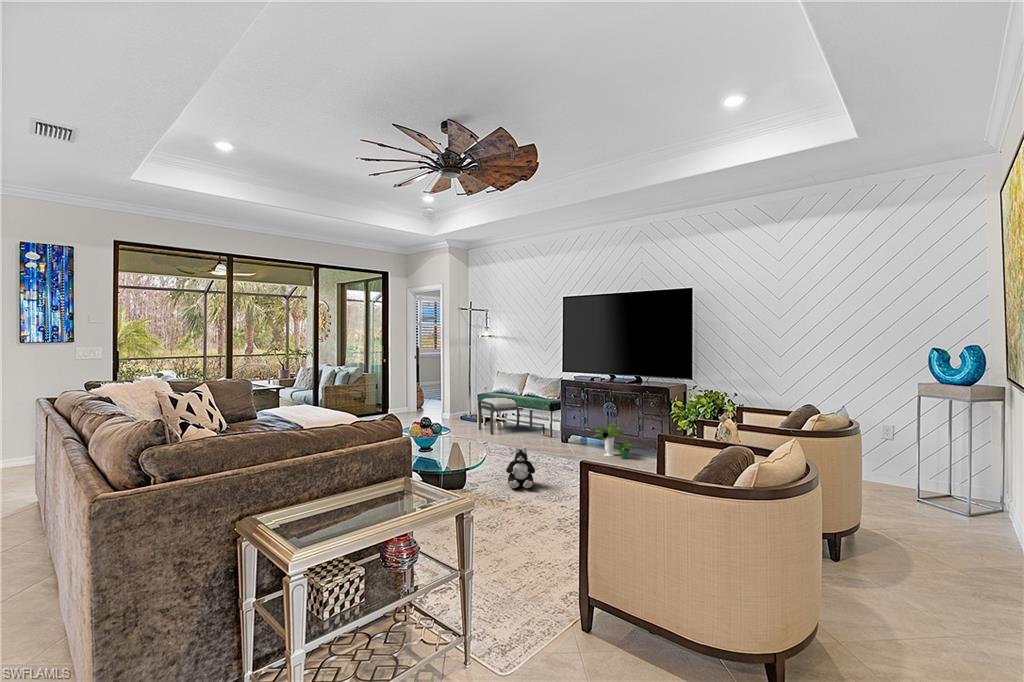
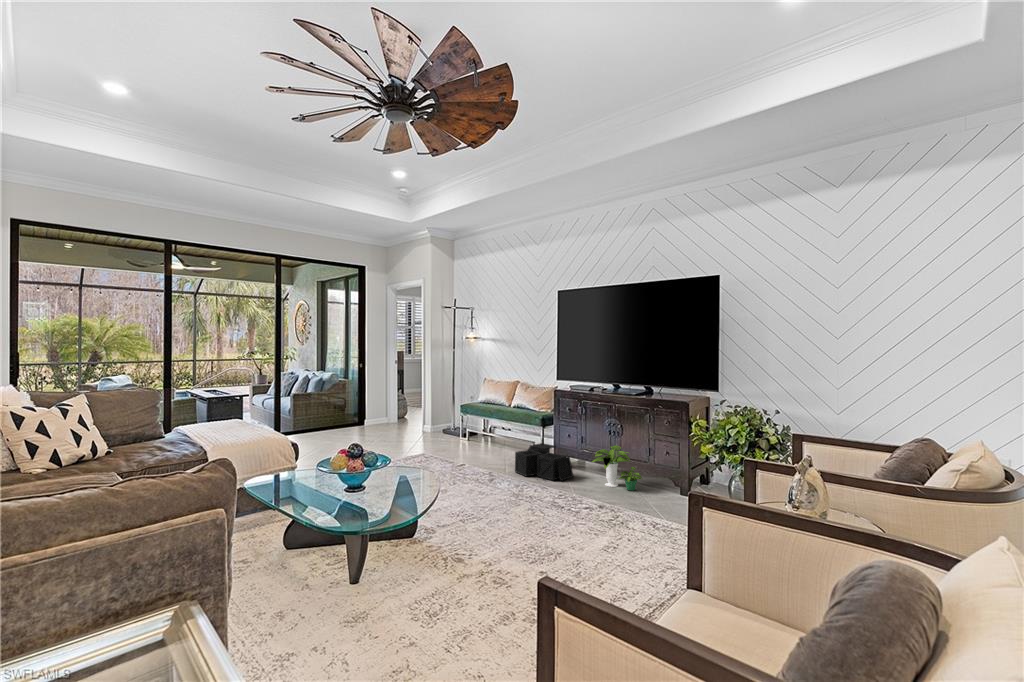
ottoman: present [478,398,533,435] -> none [459,408,523,454]
storage bin: none [530,424,578,453] -> present [515,443,573,481]
plush toy: present [506,448,535,488] -> none [473,484,512,540]

